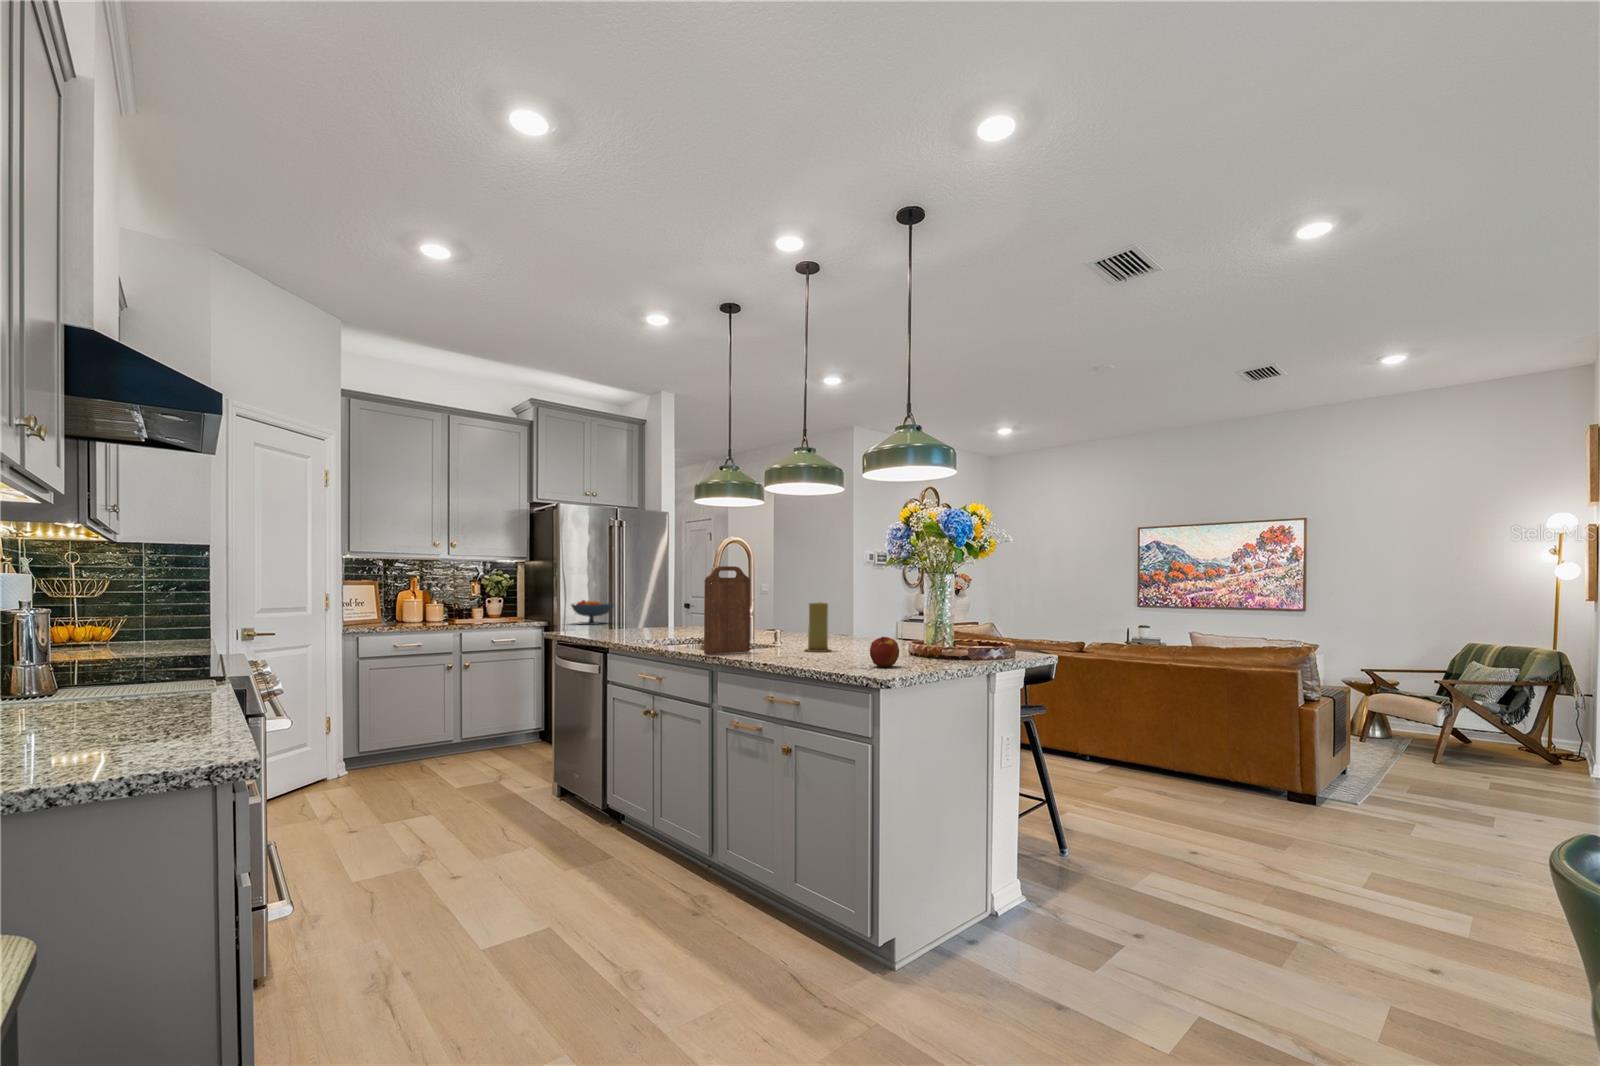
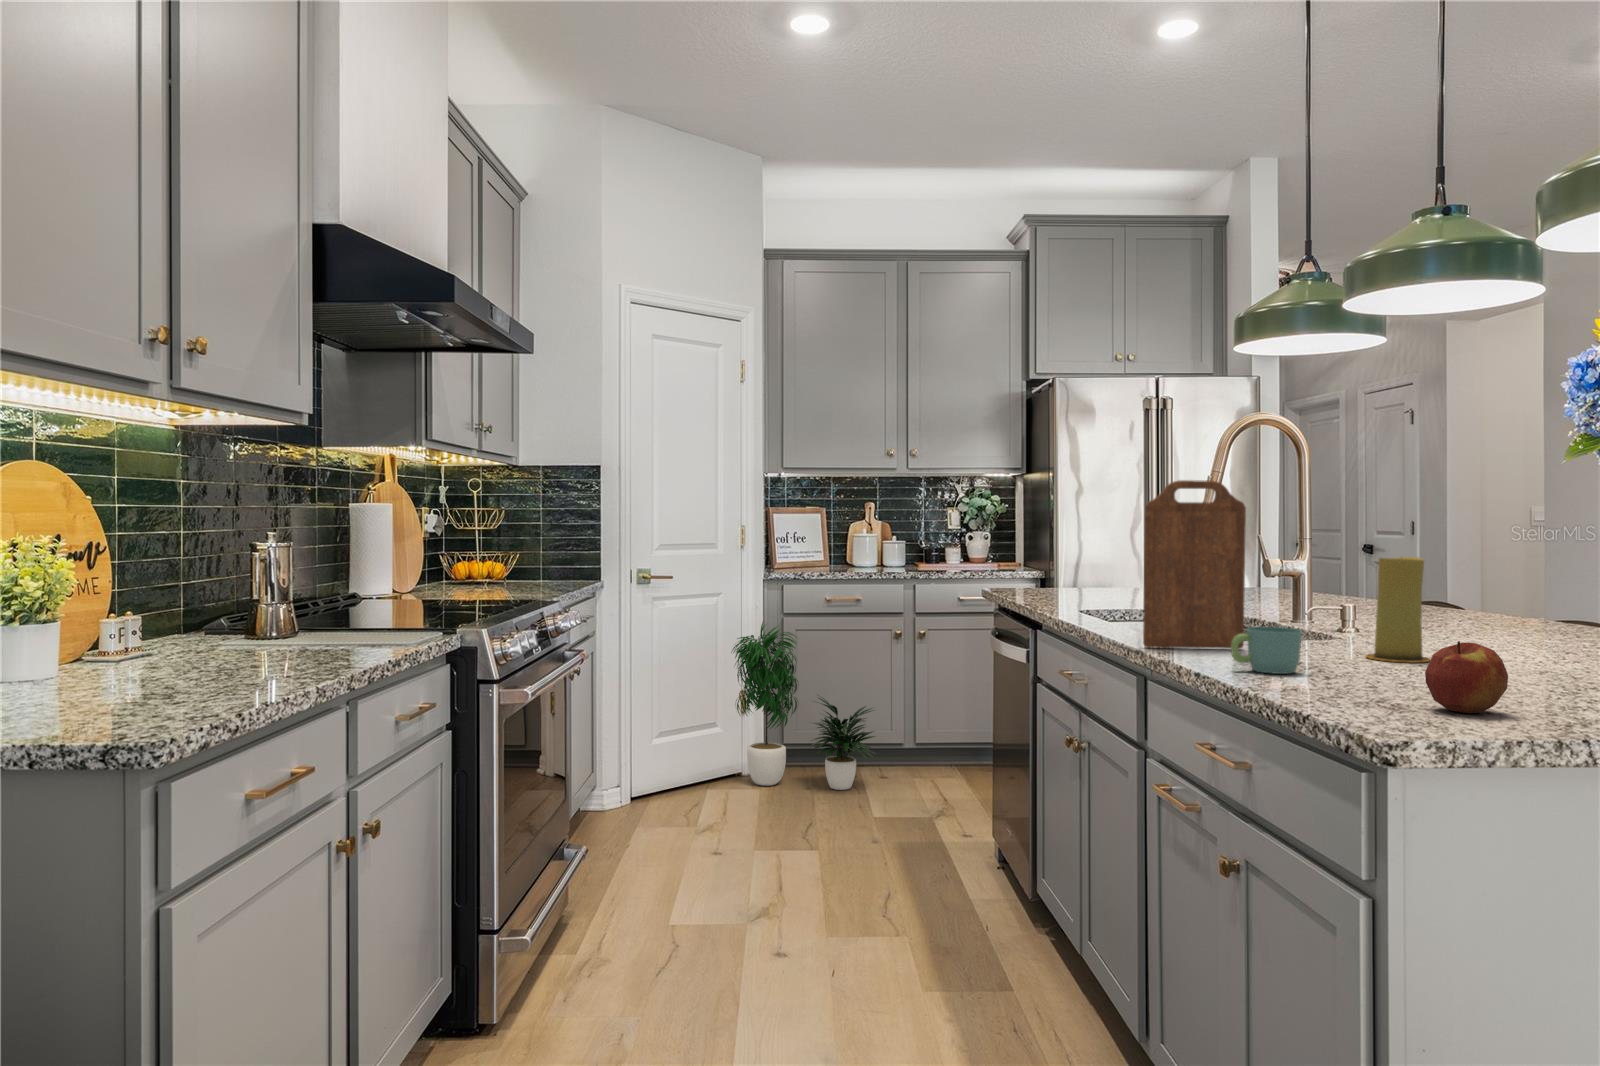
fruit bowl: present [571,600,613,625] -> none [1076,534,1150,581]
mug: none [768,638,798,660] -> present [1231,627,1302,674]
potted plant: none [325,665,446,789] -> present [732,622,875,790]

